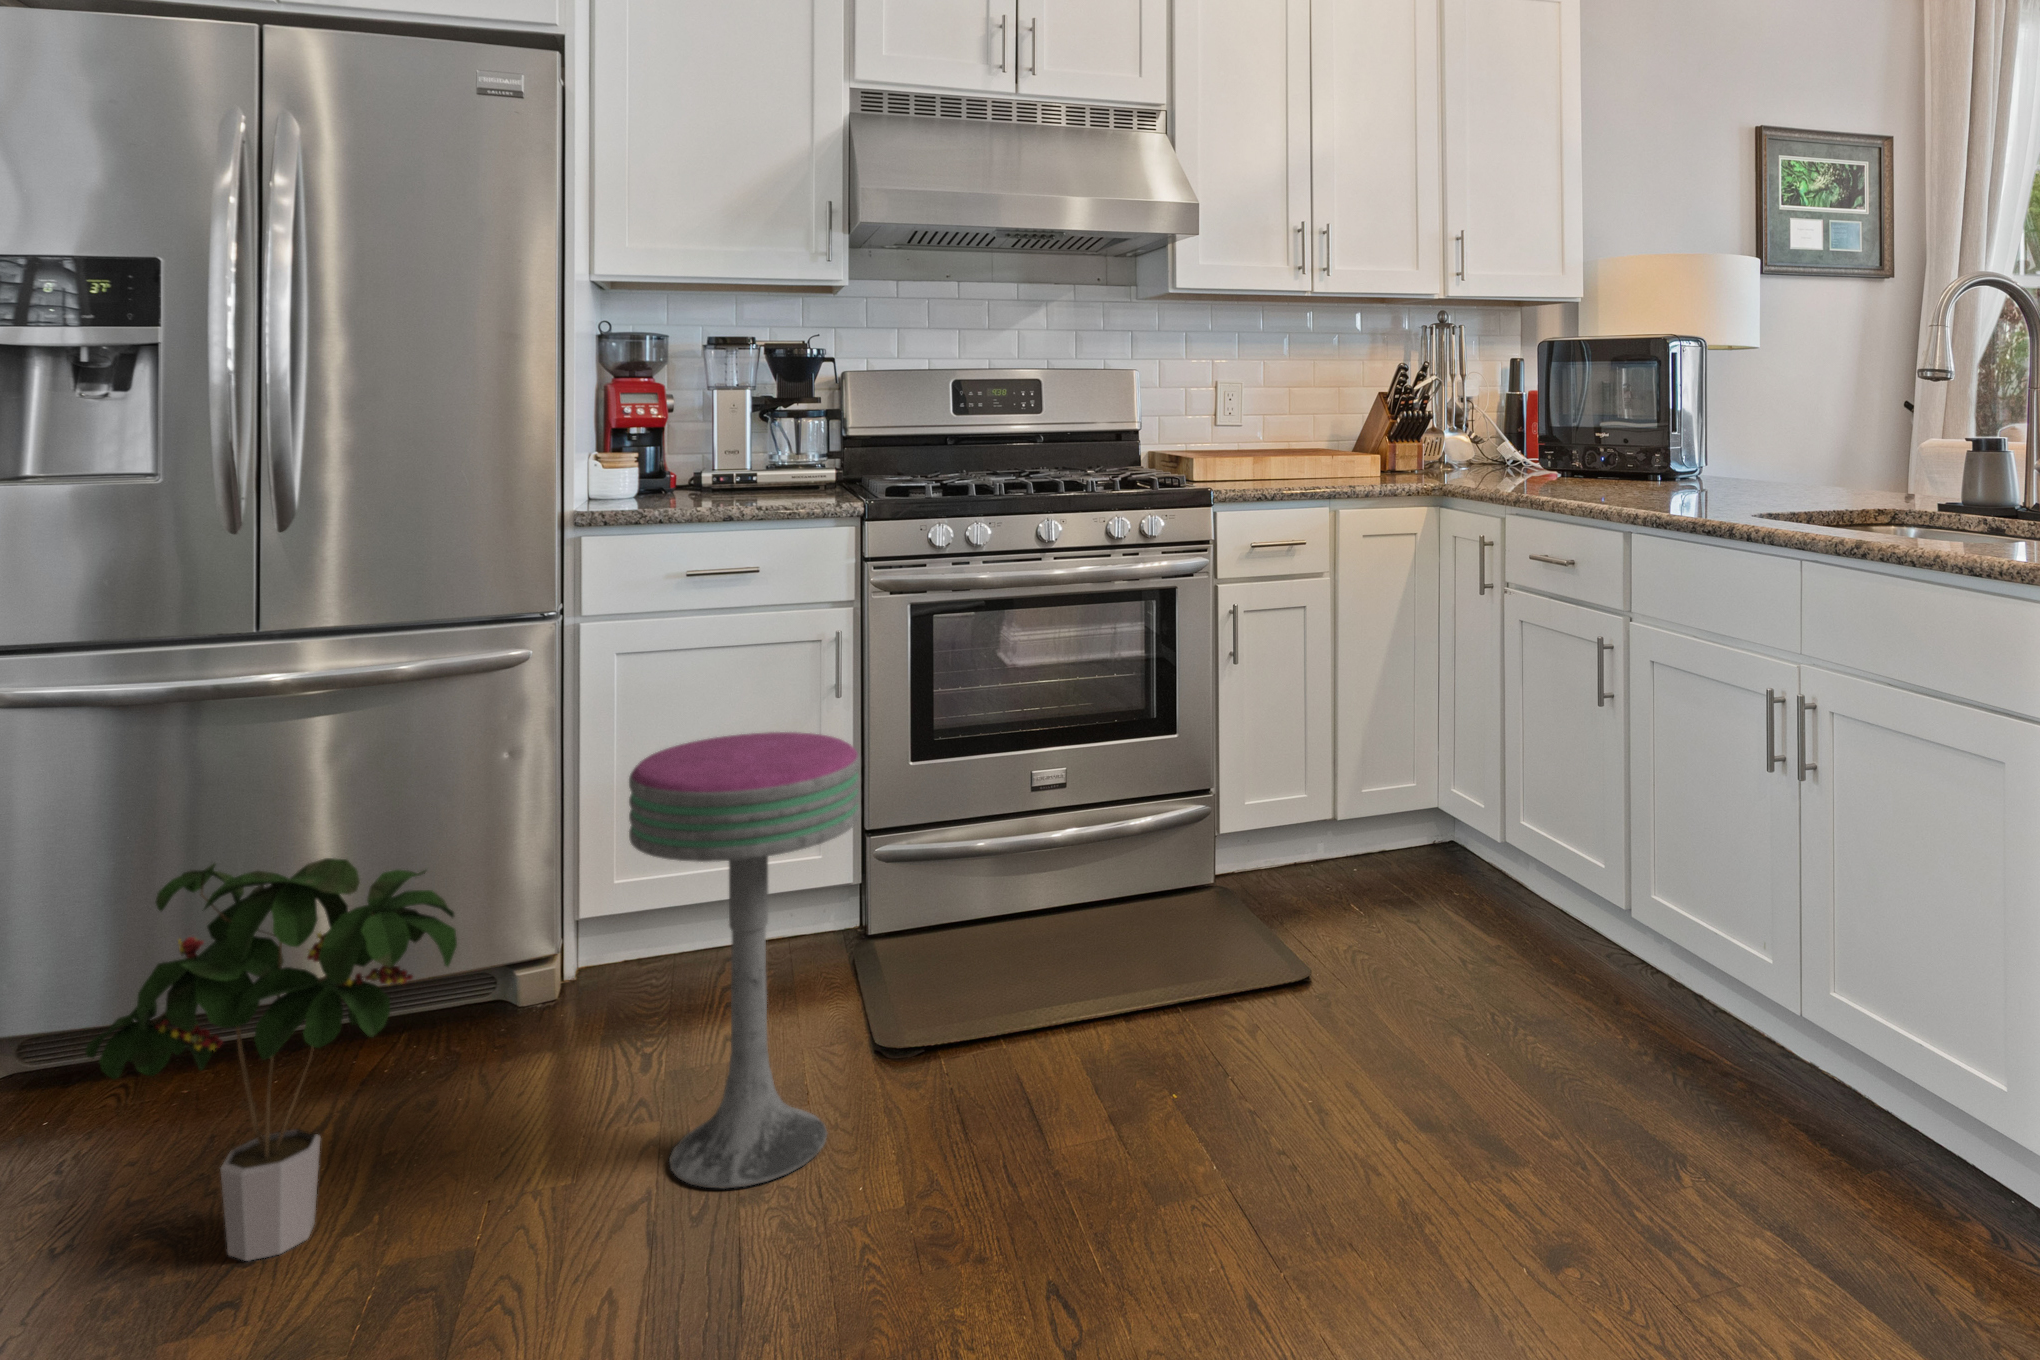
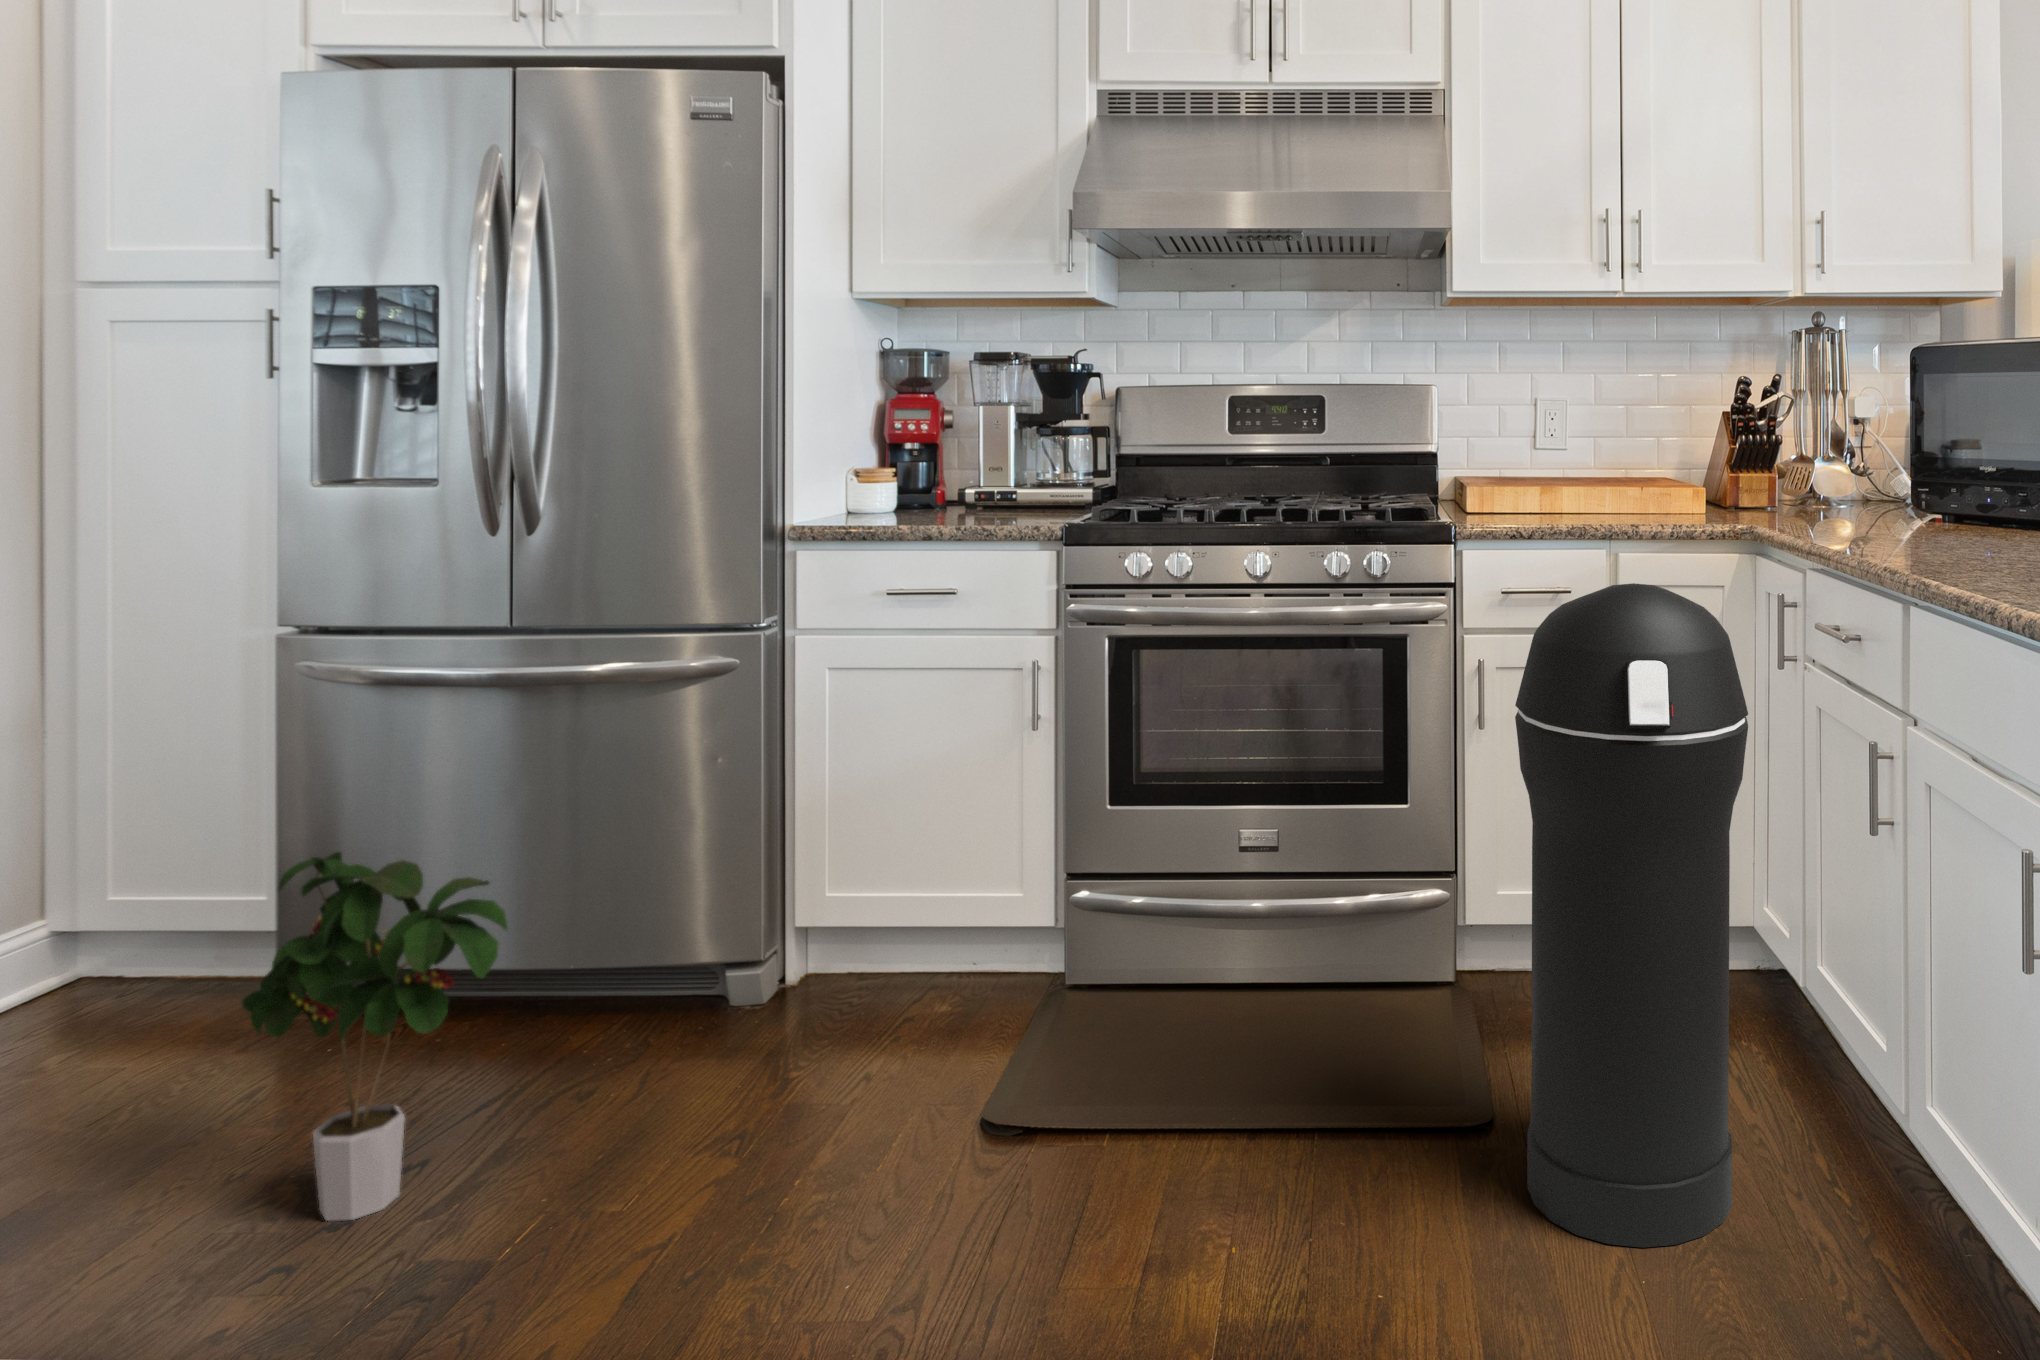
trash can: none [1386,514,1573,1041] -> present [1515,583,1748,1248]
bar stool: present [629,732,860,1189] -> none [645,774,887,1244]

